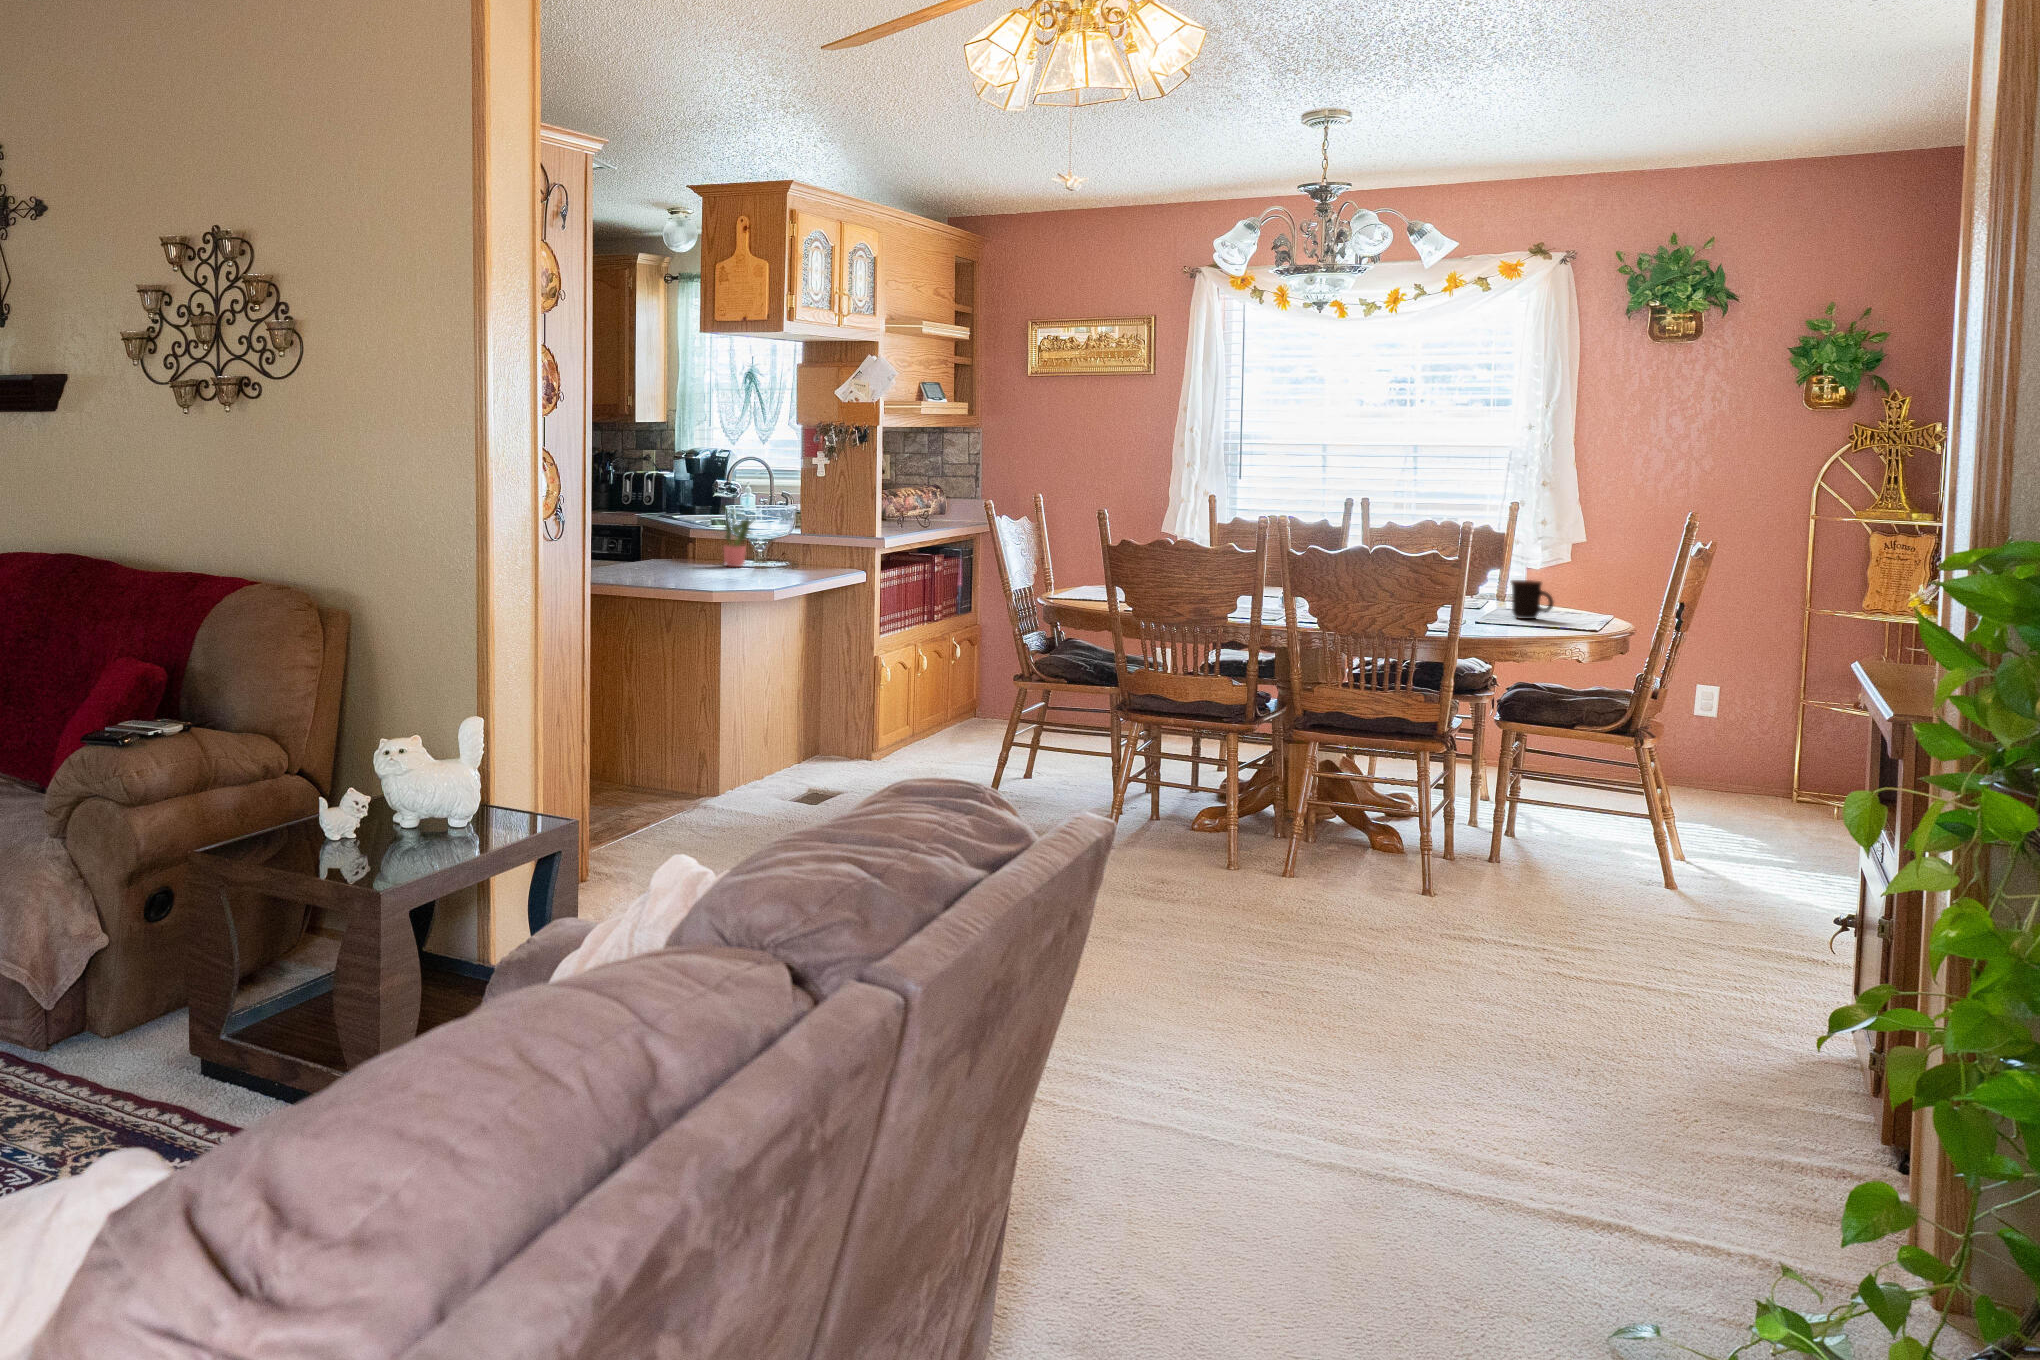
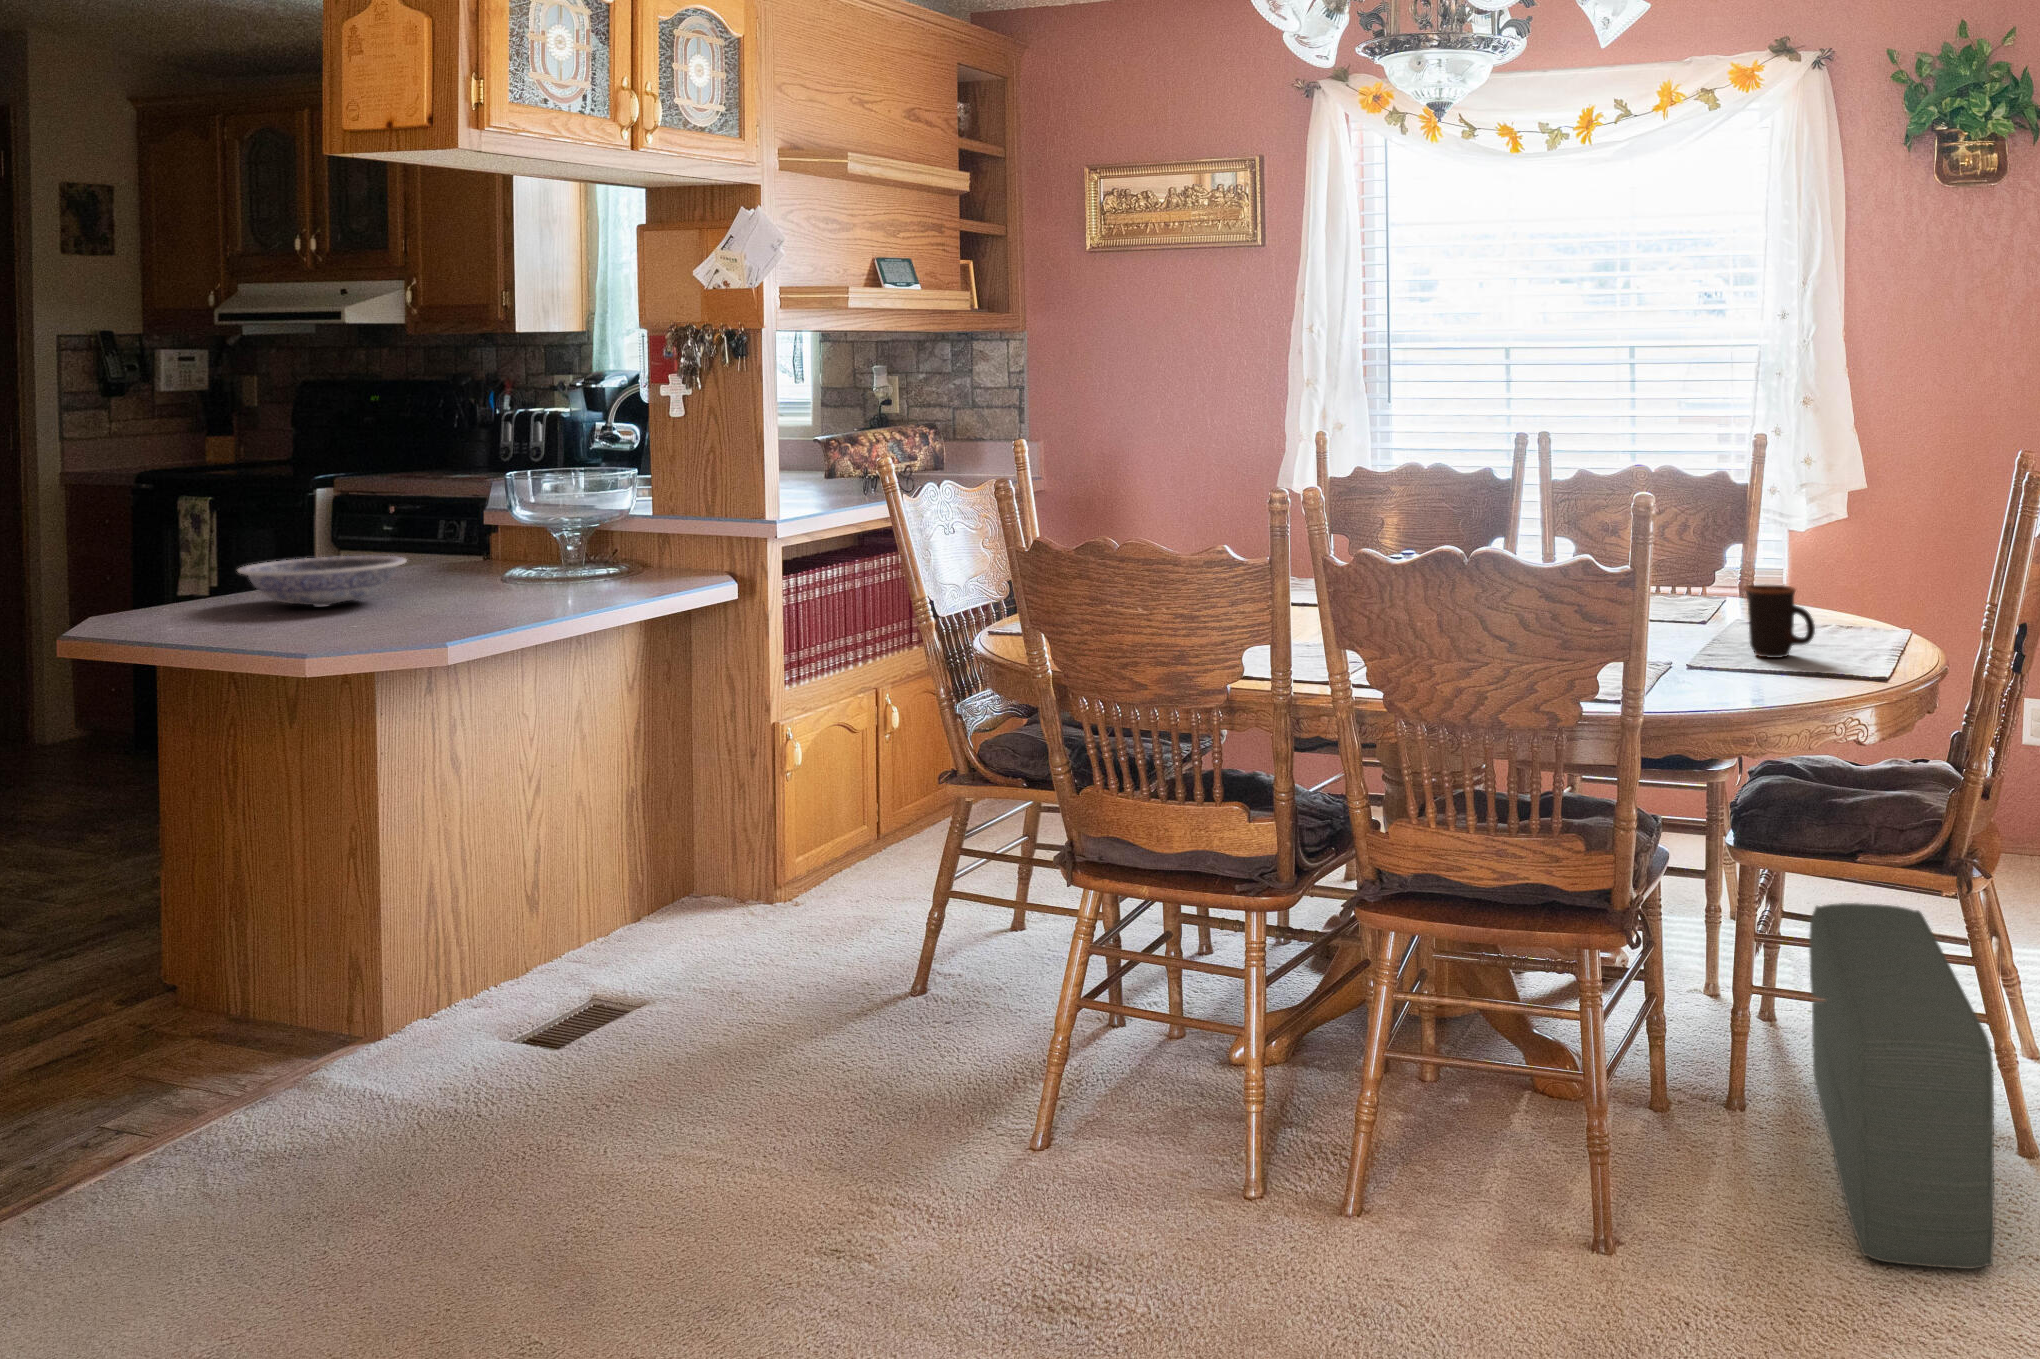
potted plant: present [723,506,753,567] -> none [465,472,538,587]
bowl: none [636,546,713,569] -> present [238,556,406,605]
pouf: none [1541,755,1647,903] -> present [1809,903,1995,1269]

